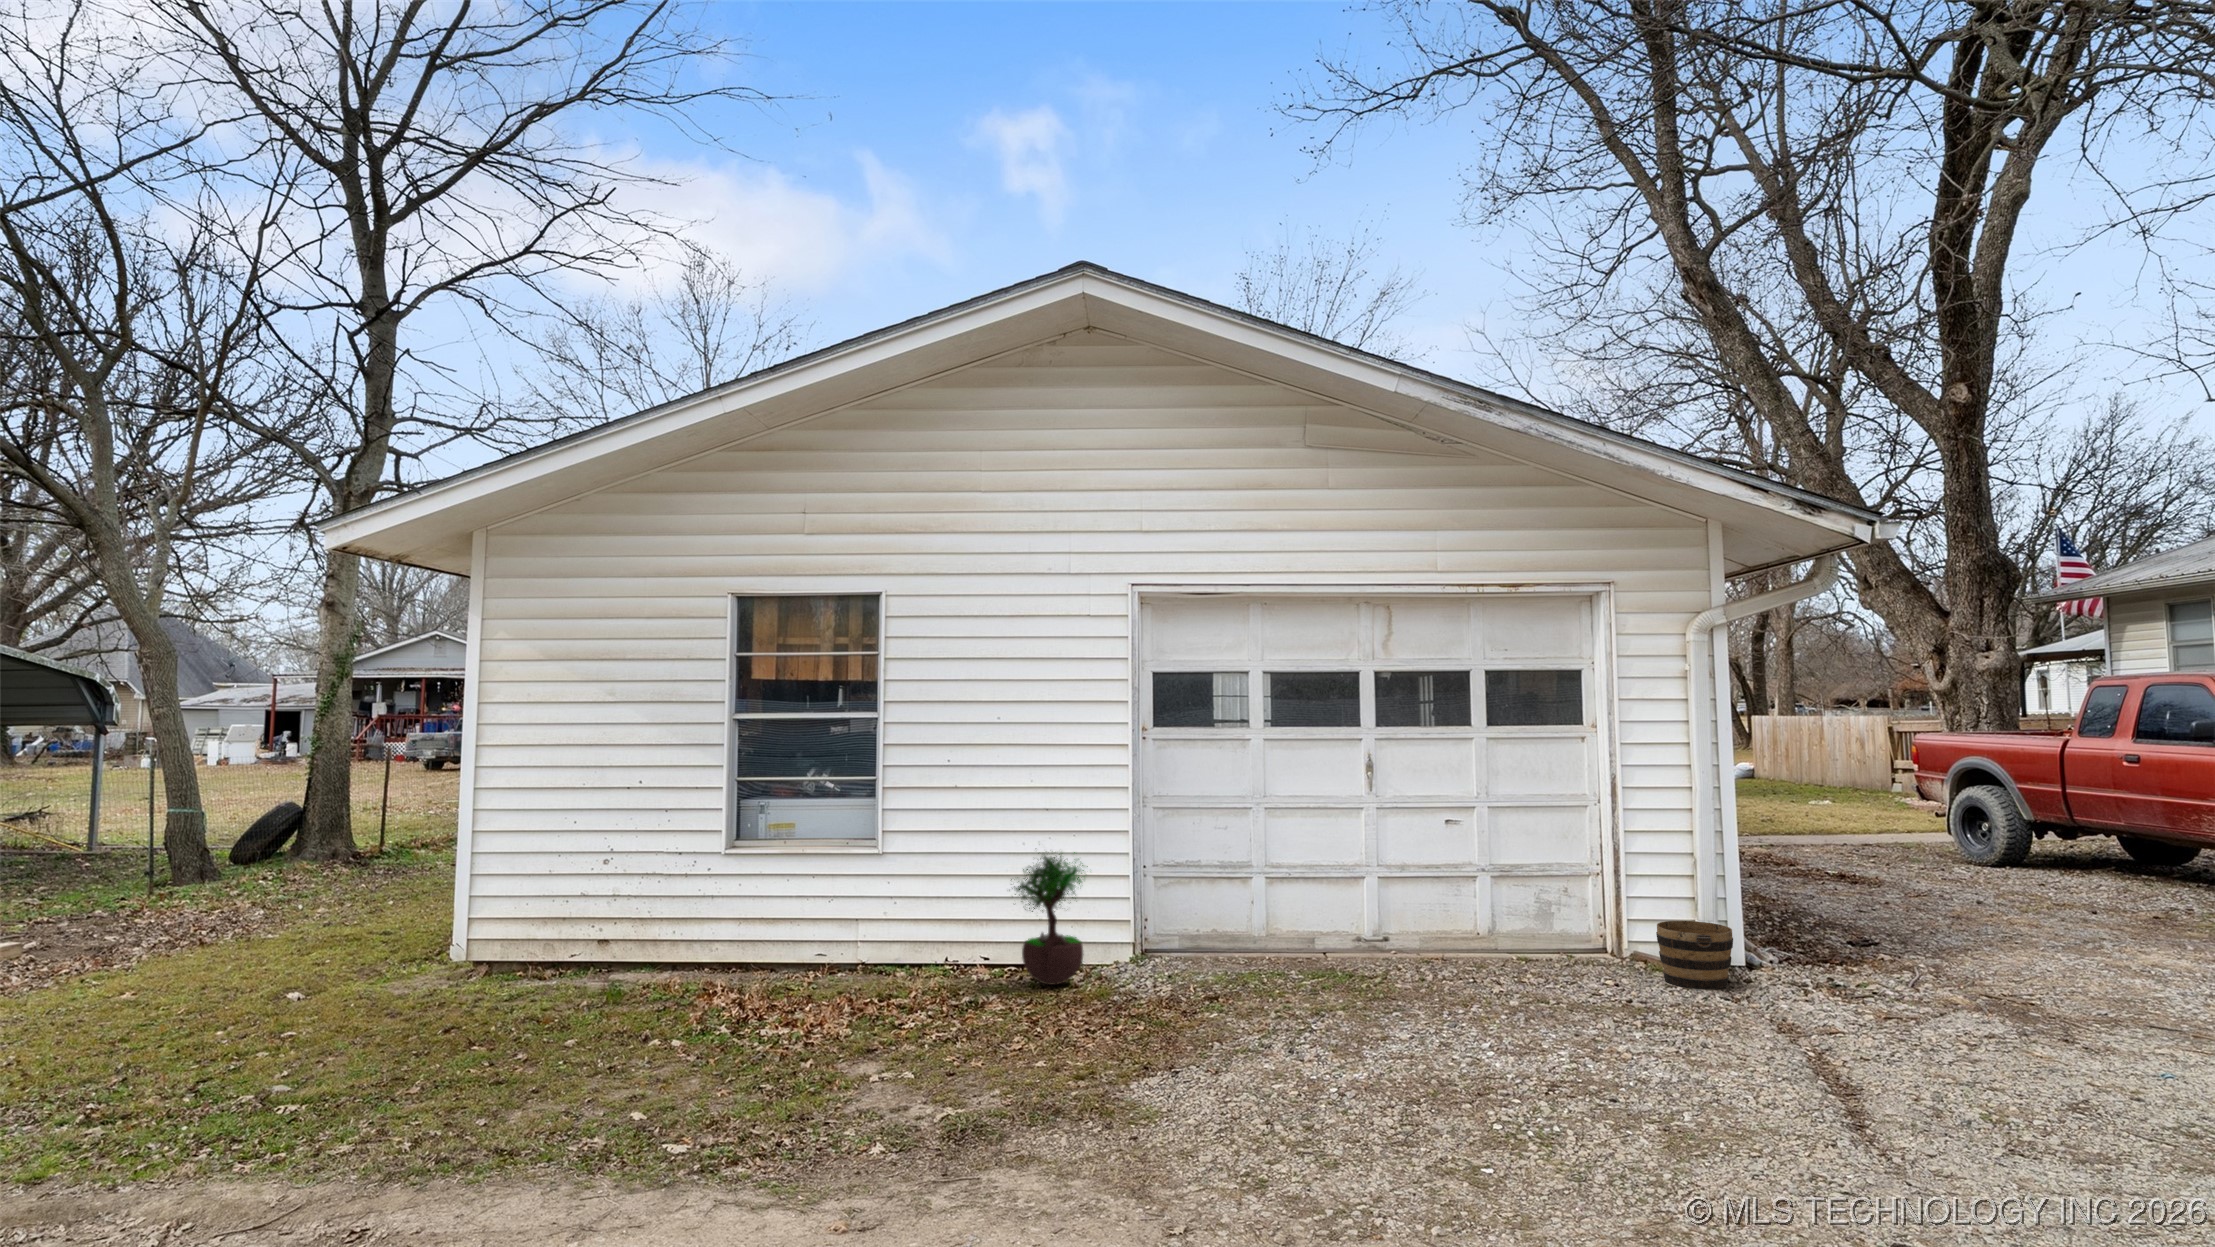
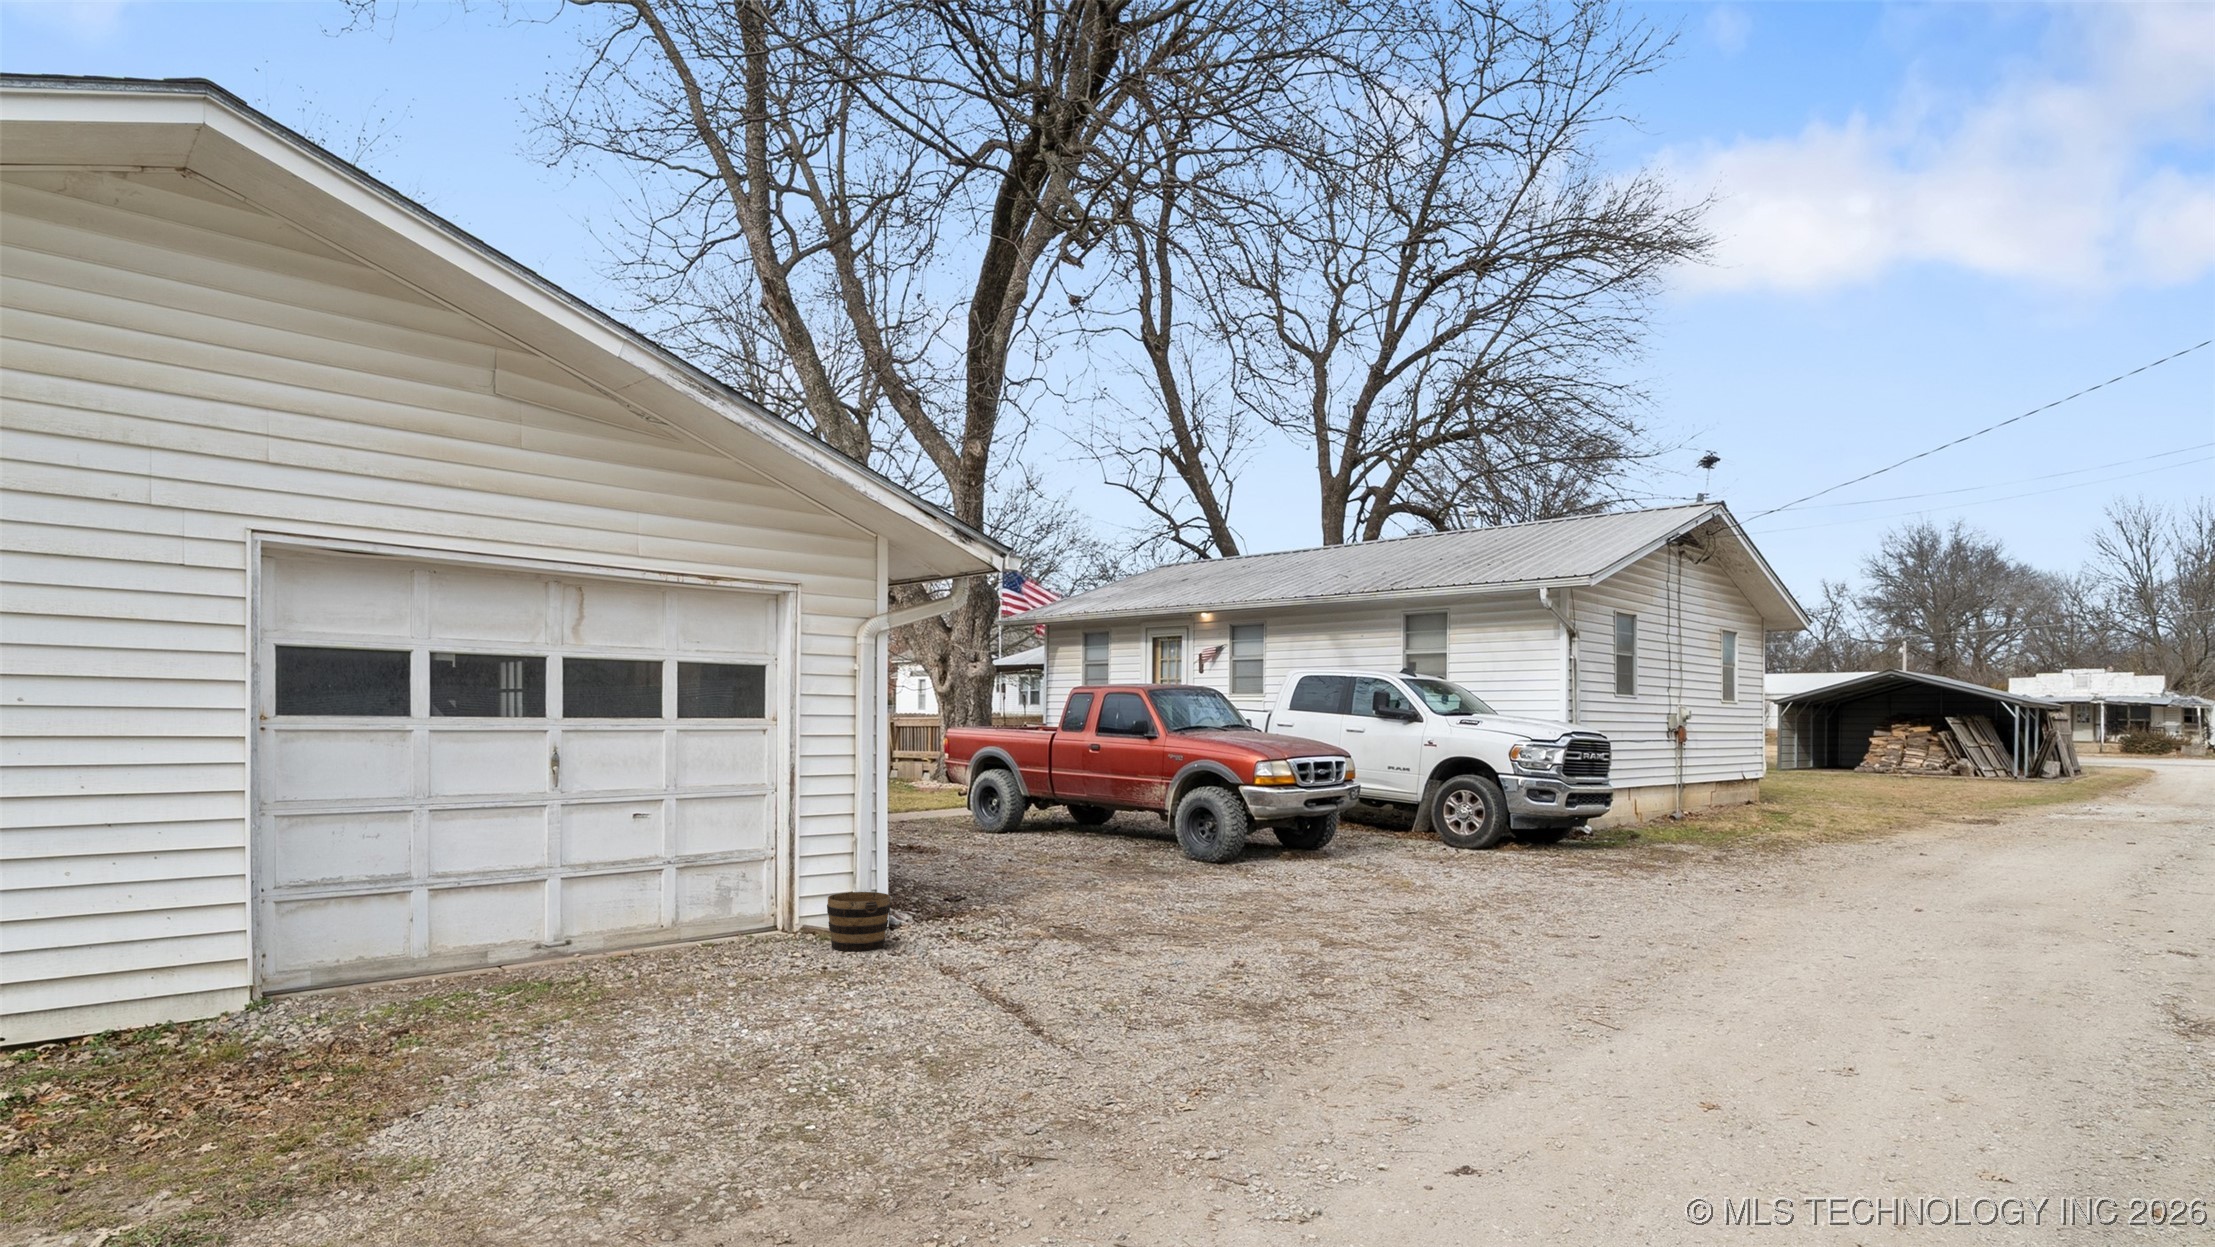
potted tree: present [1011,852,1088,985] -> none [71,870,211,1060]

